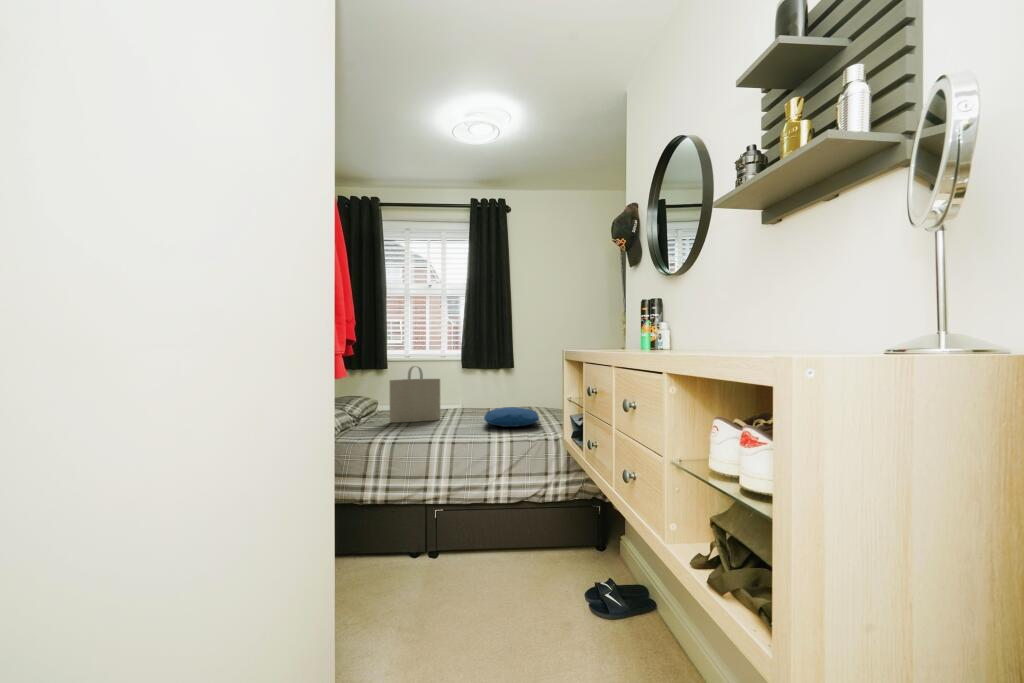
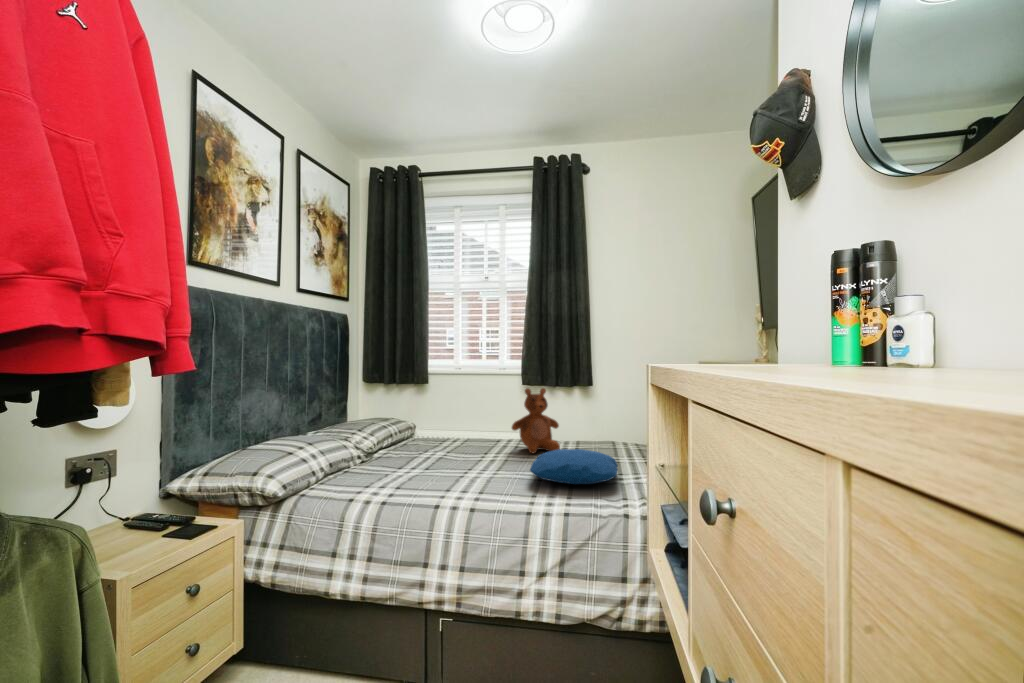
tote bag: present [390,366,440,423] -> none [407,382,478,461]
teddy bear: none [461,369,496,415] -> present [512,388,560,453]

